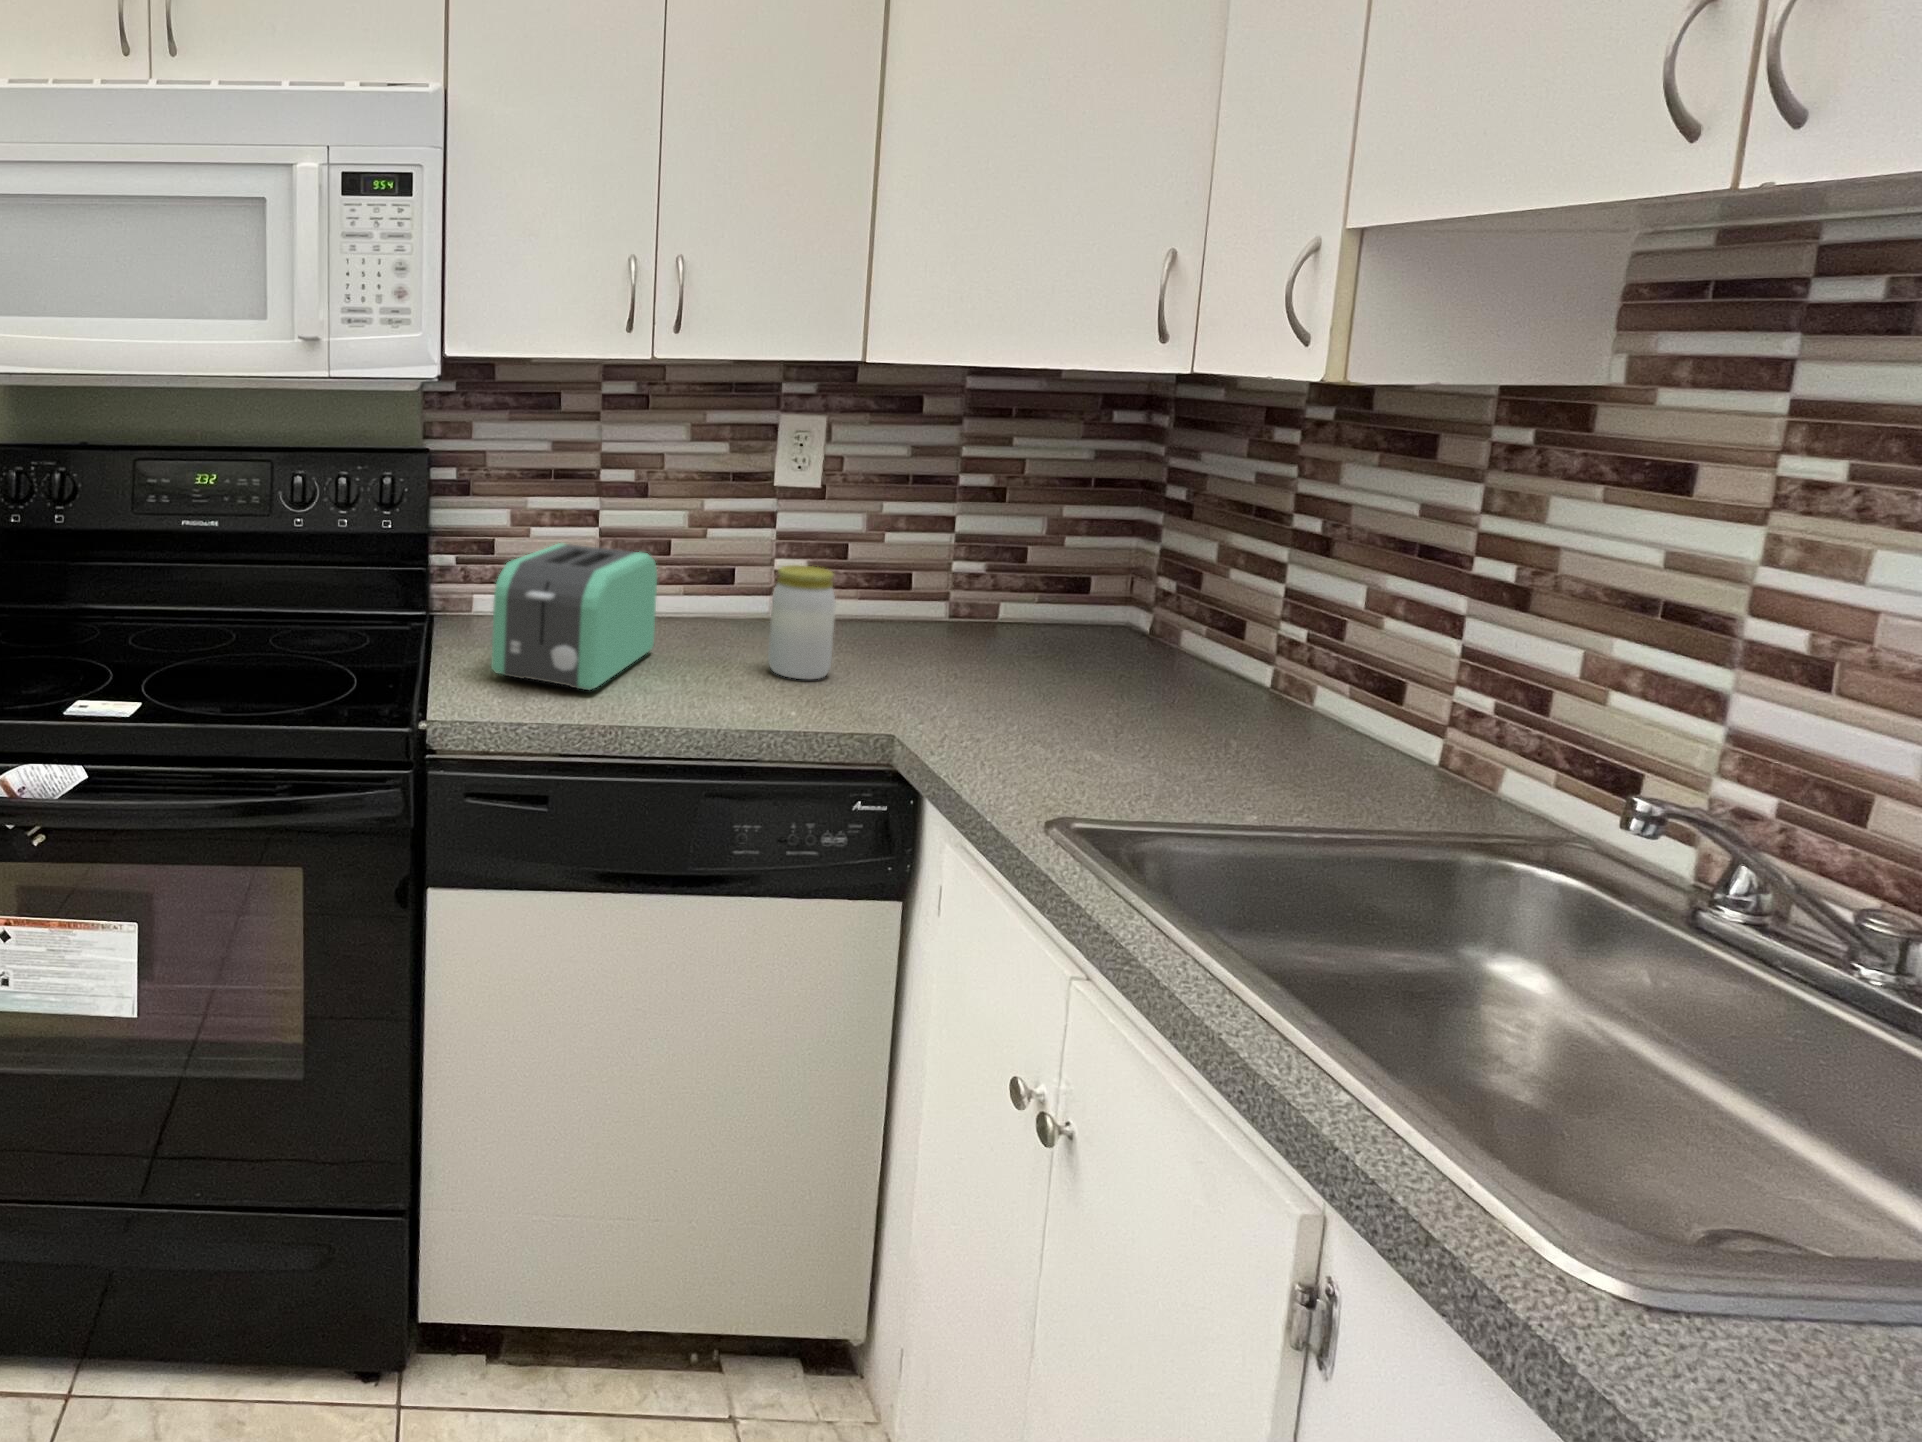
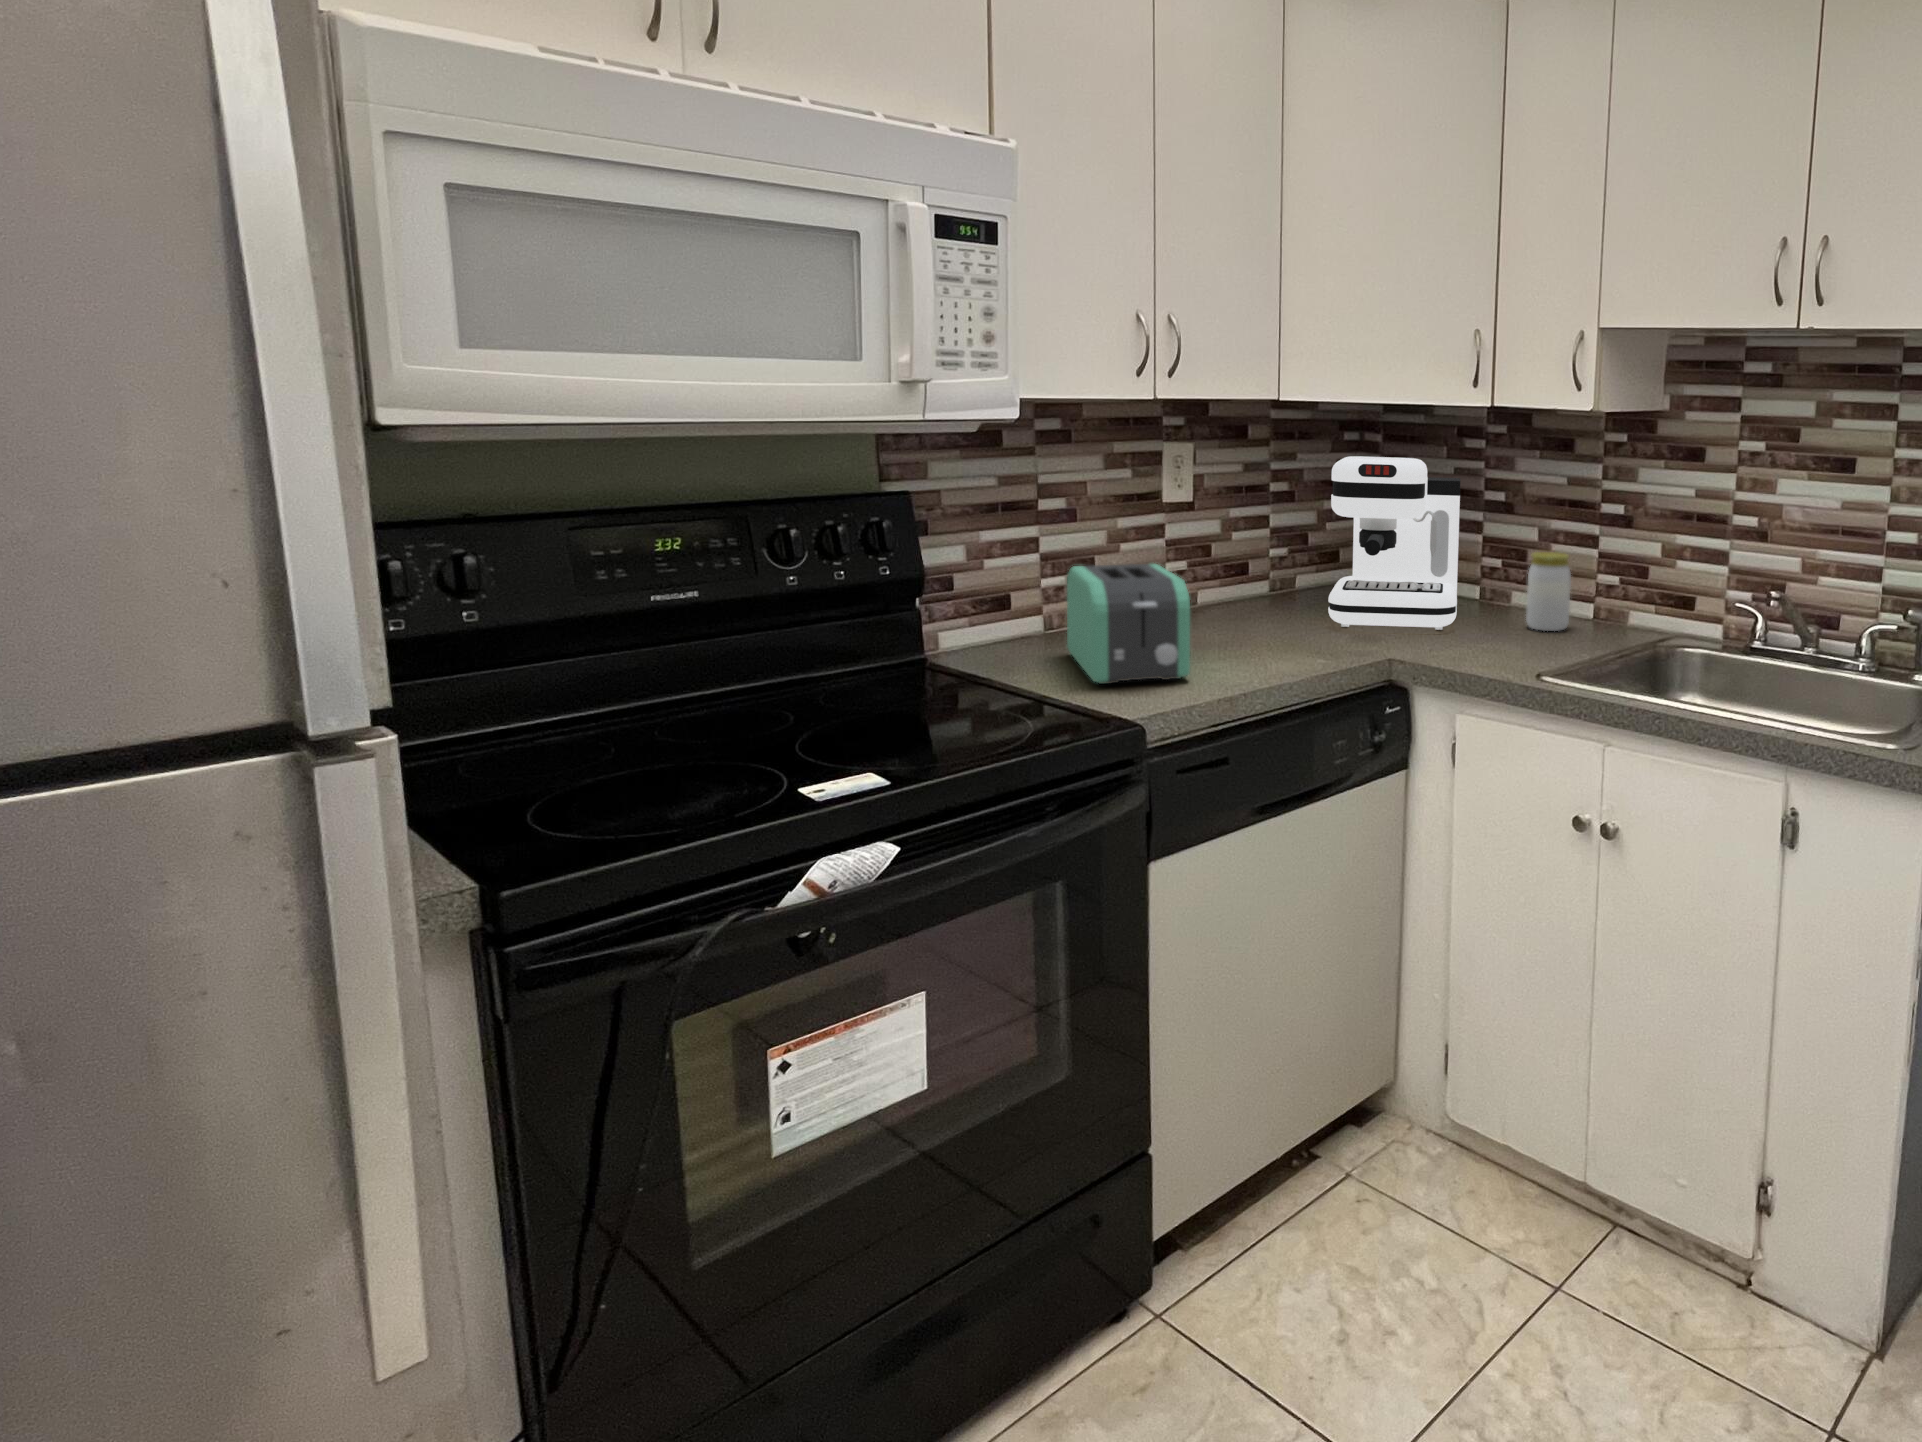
coffee maker: none [914,444,1190,716] -> present [1328,456,1460,630]
jar: present [768,565,835,679] -> present [1526,552,1571,631]

